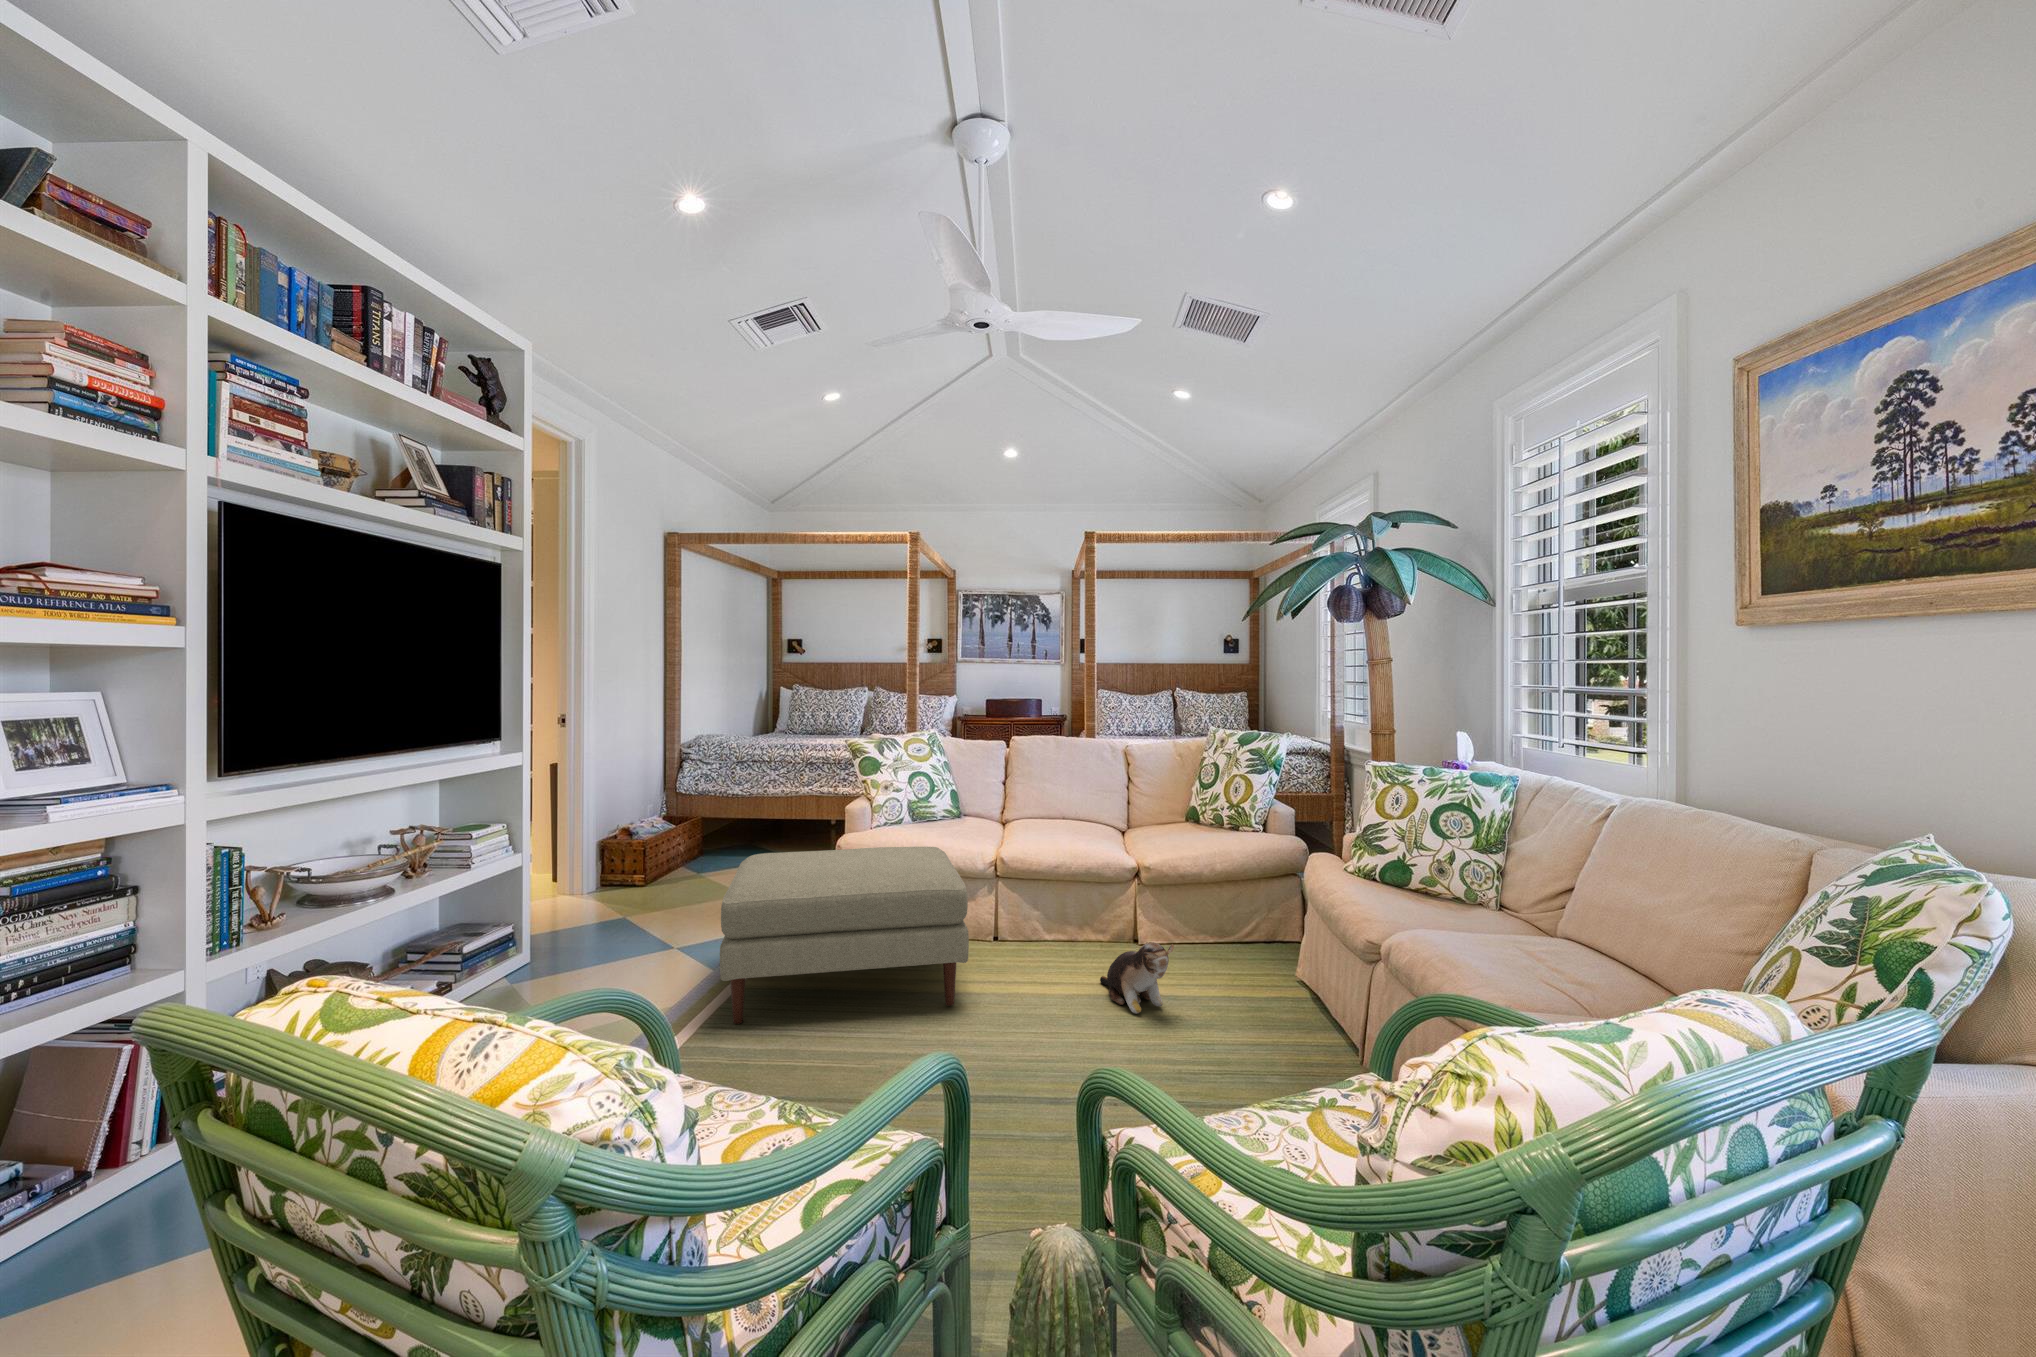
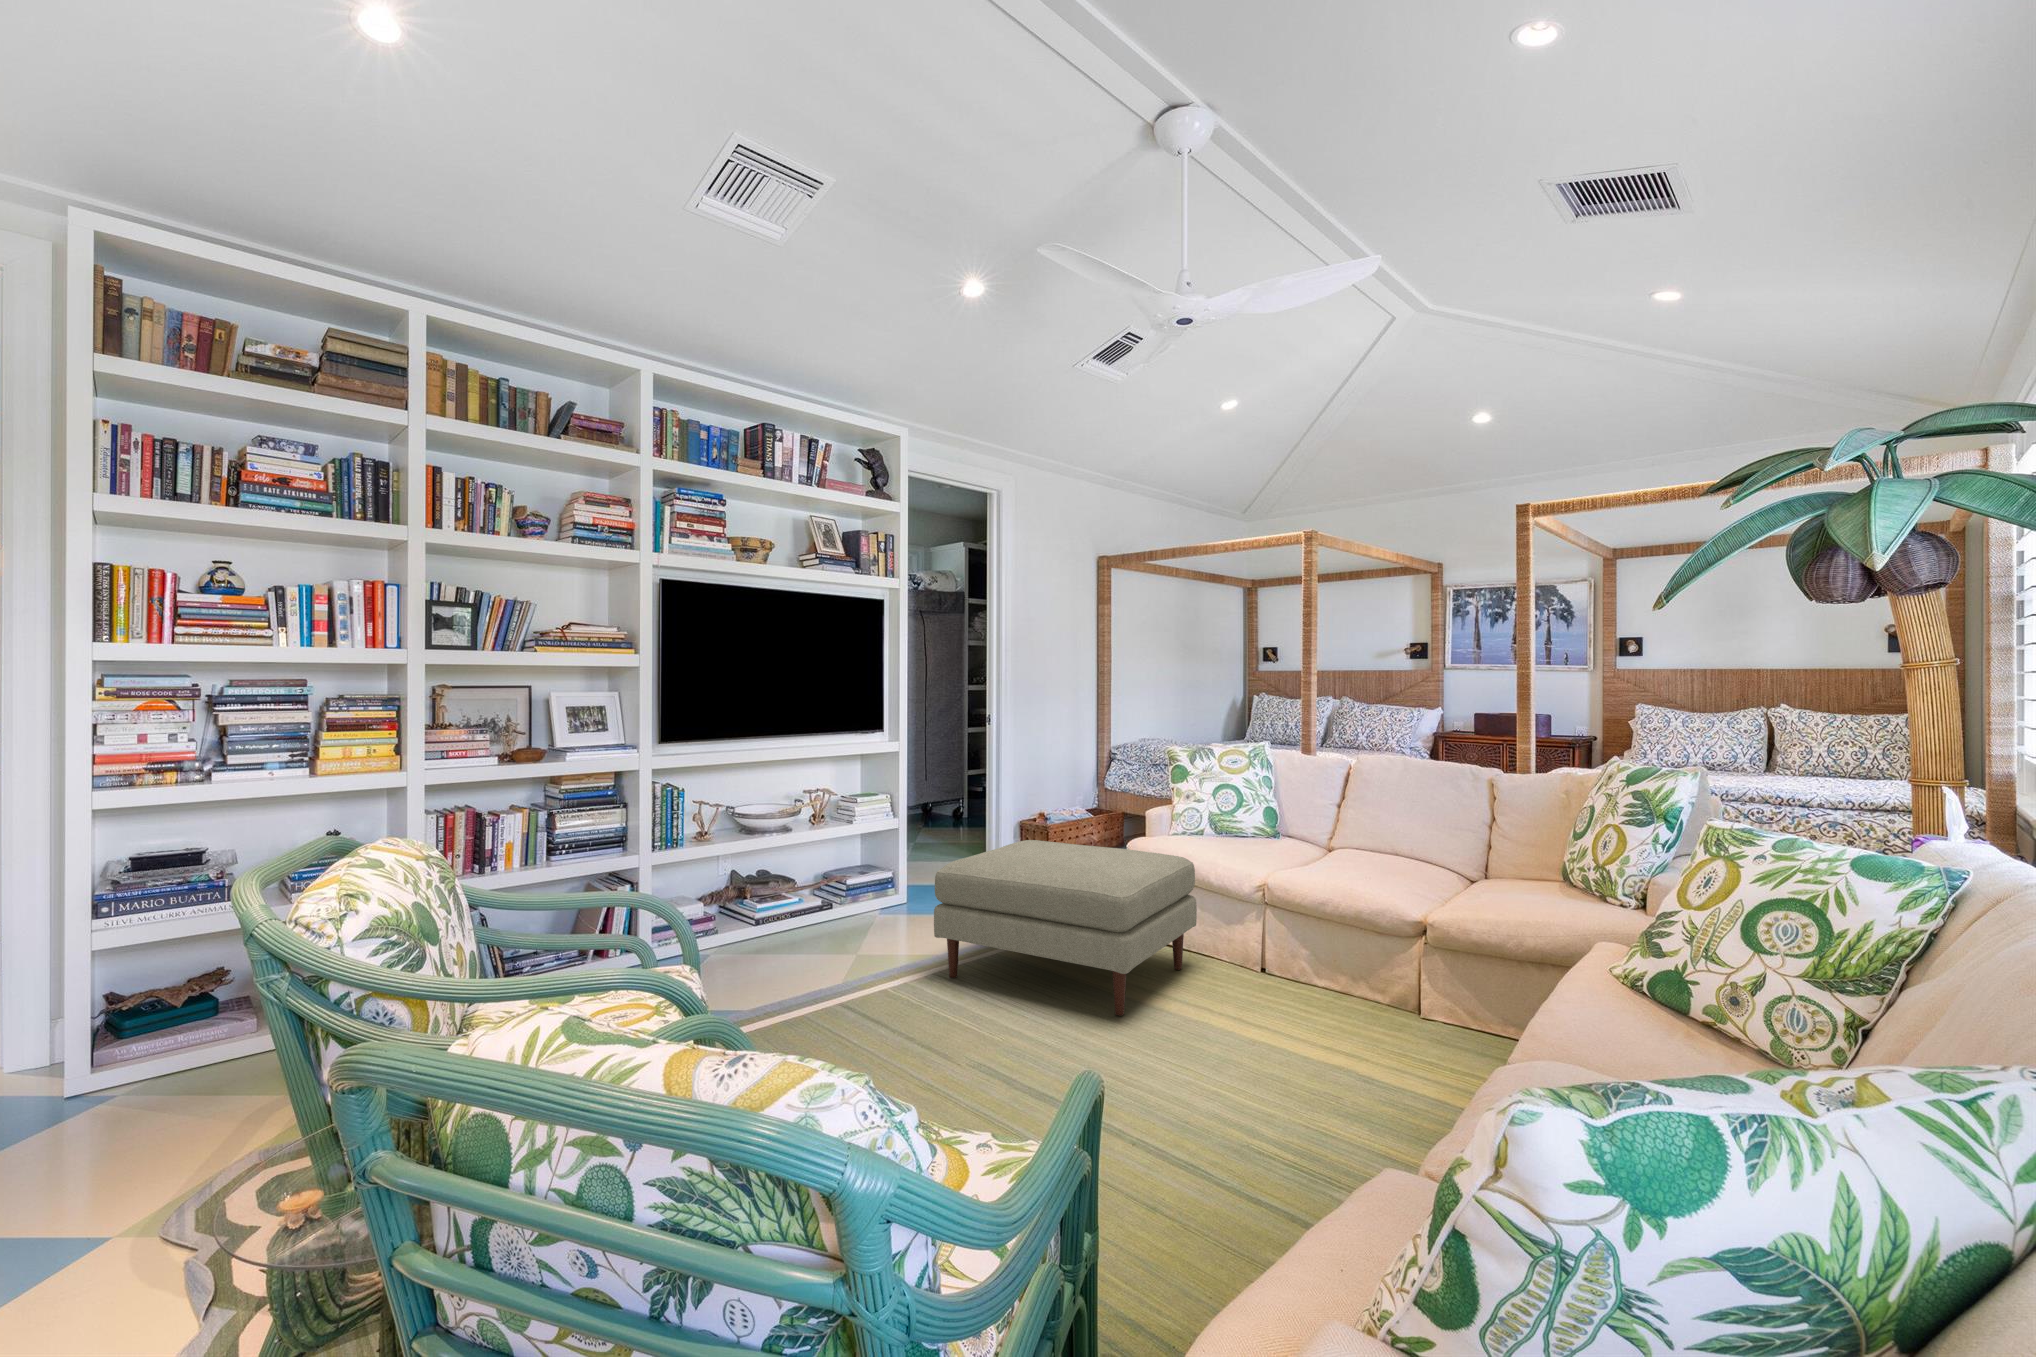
plush toy: present [1100,942,1174,1014] -> none [1281,1002,1336,1088]

